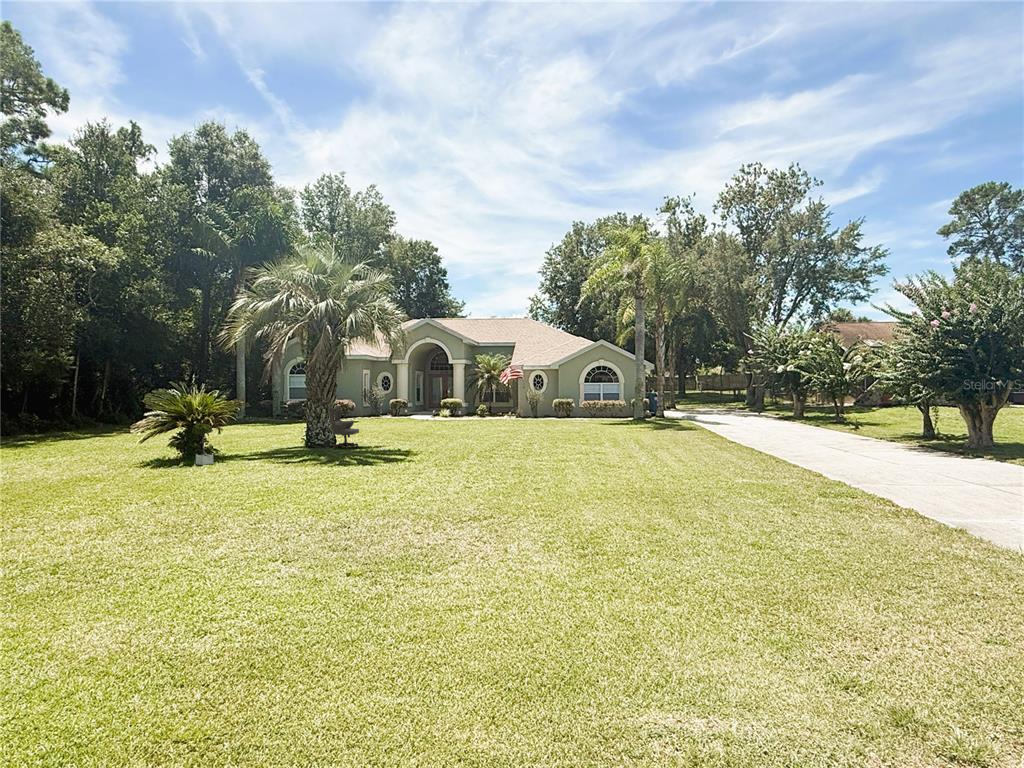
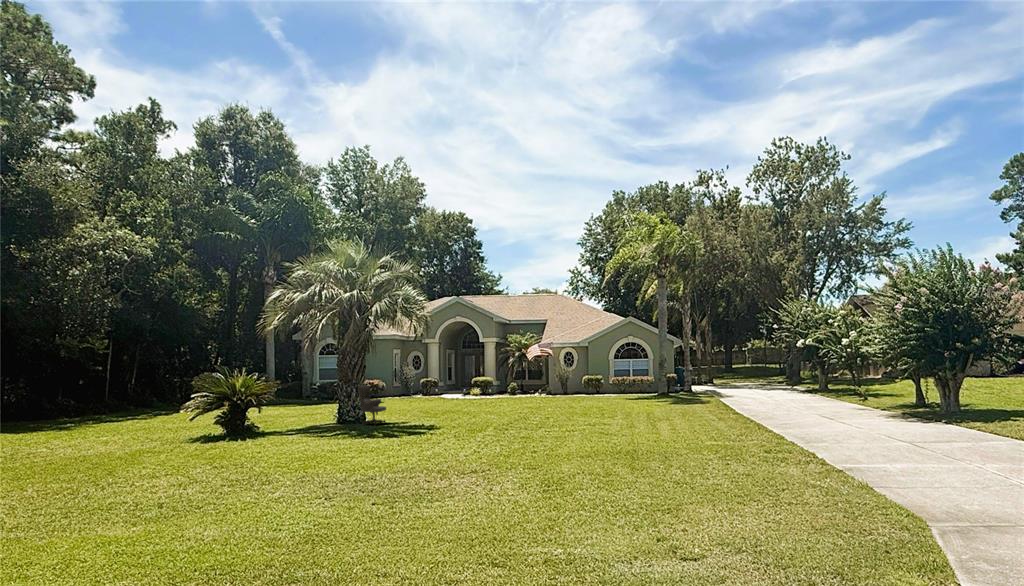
potted tree: present [192,423,213,465] -> none [237,401,255,440]

